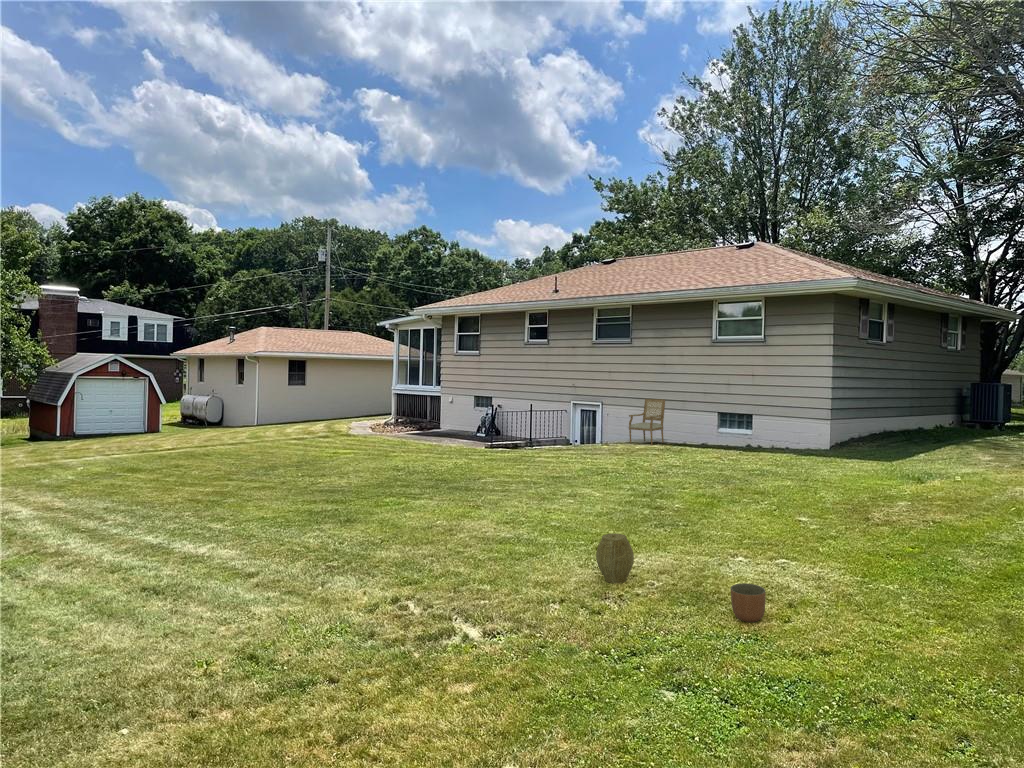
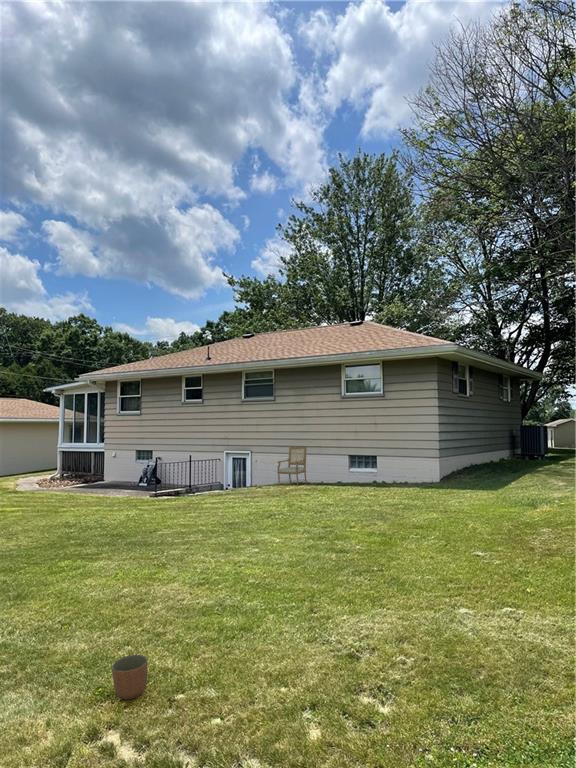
woven basket: present [596,533,634,583] -> none [315,589,354,644]
planter: present [731,583,766,622] -> present [112,655,148,700]

